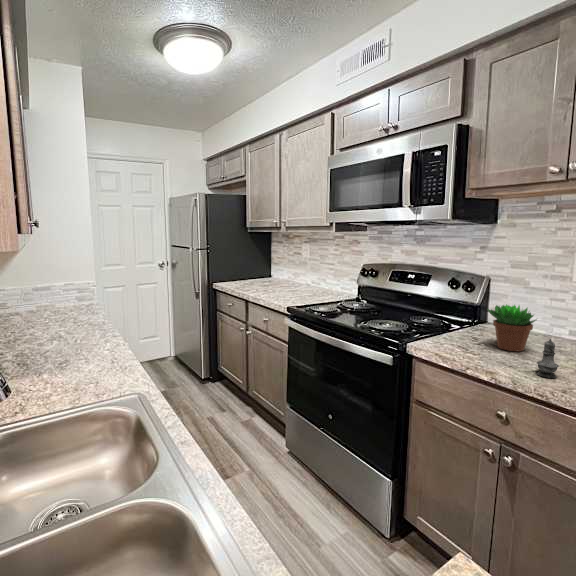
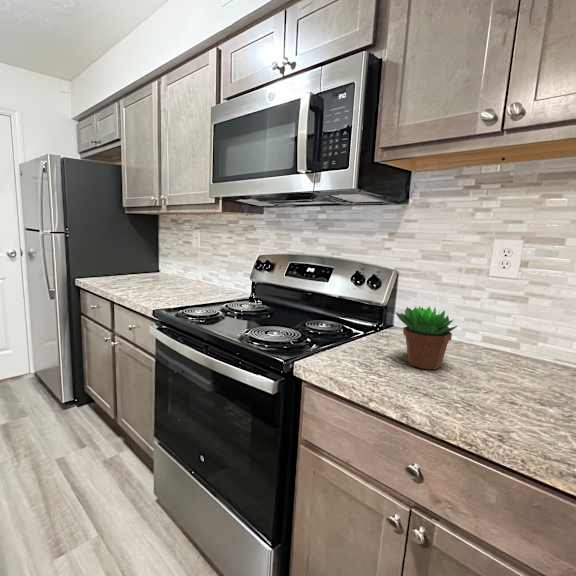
salt shaker: present [537,339,559,378] -> none [460,358,489,414]

